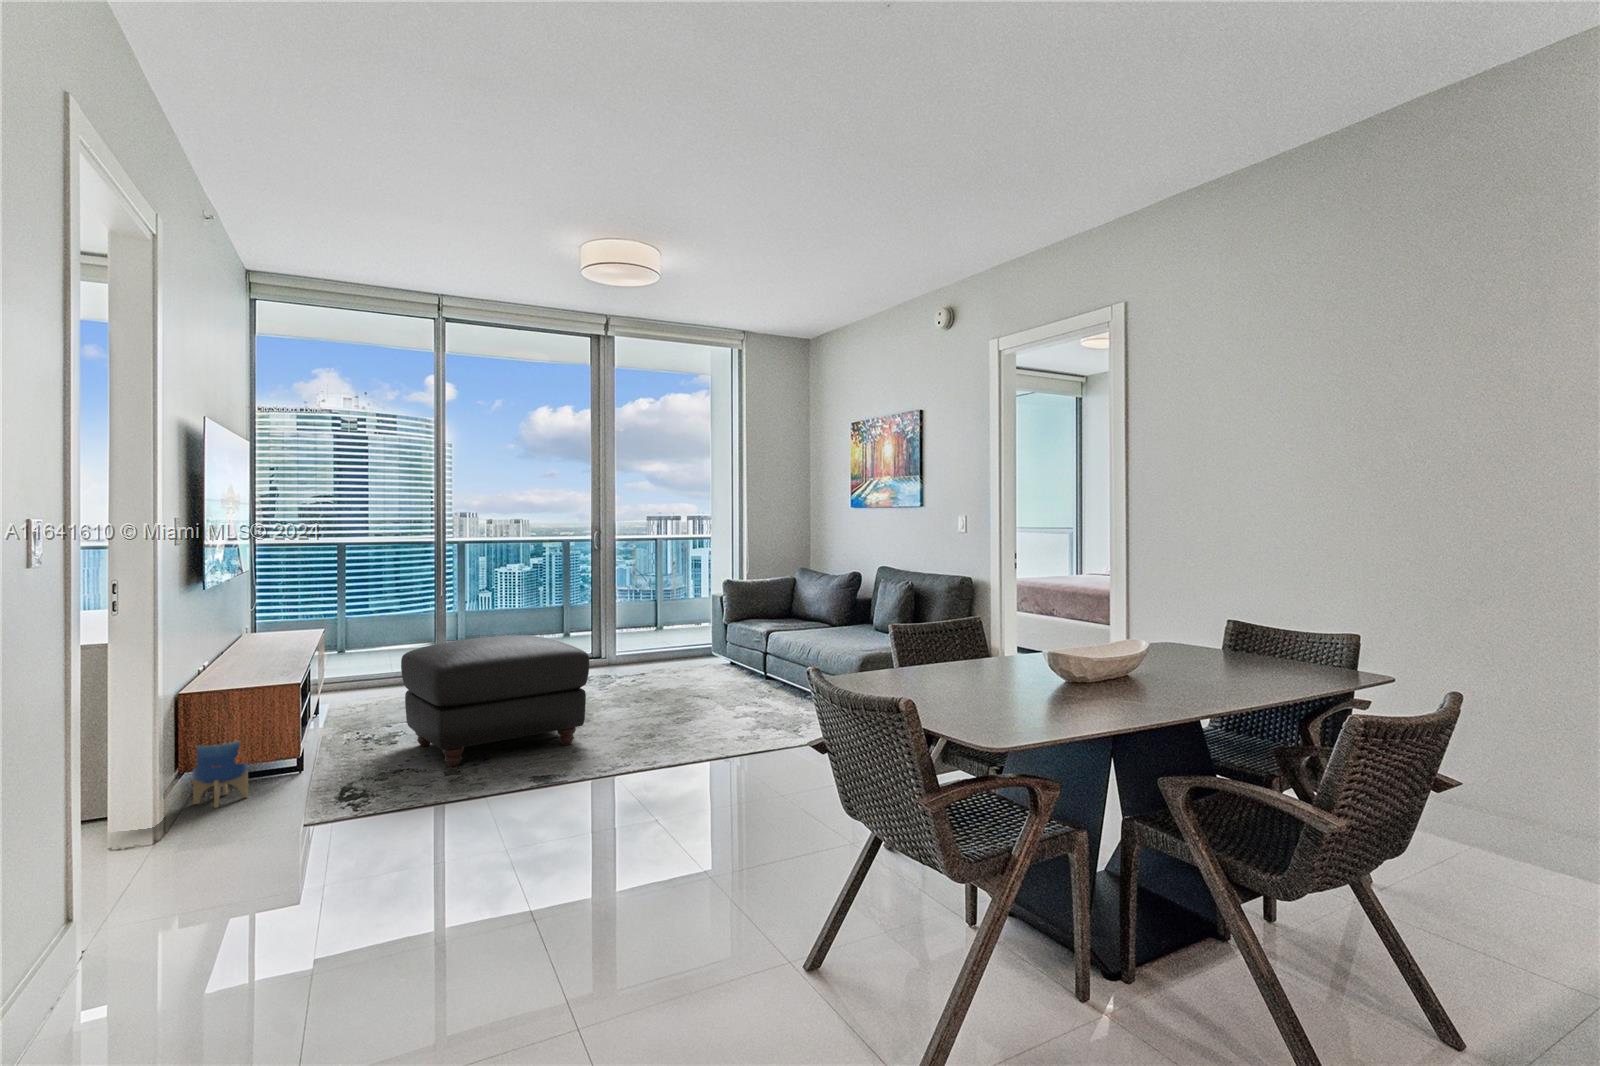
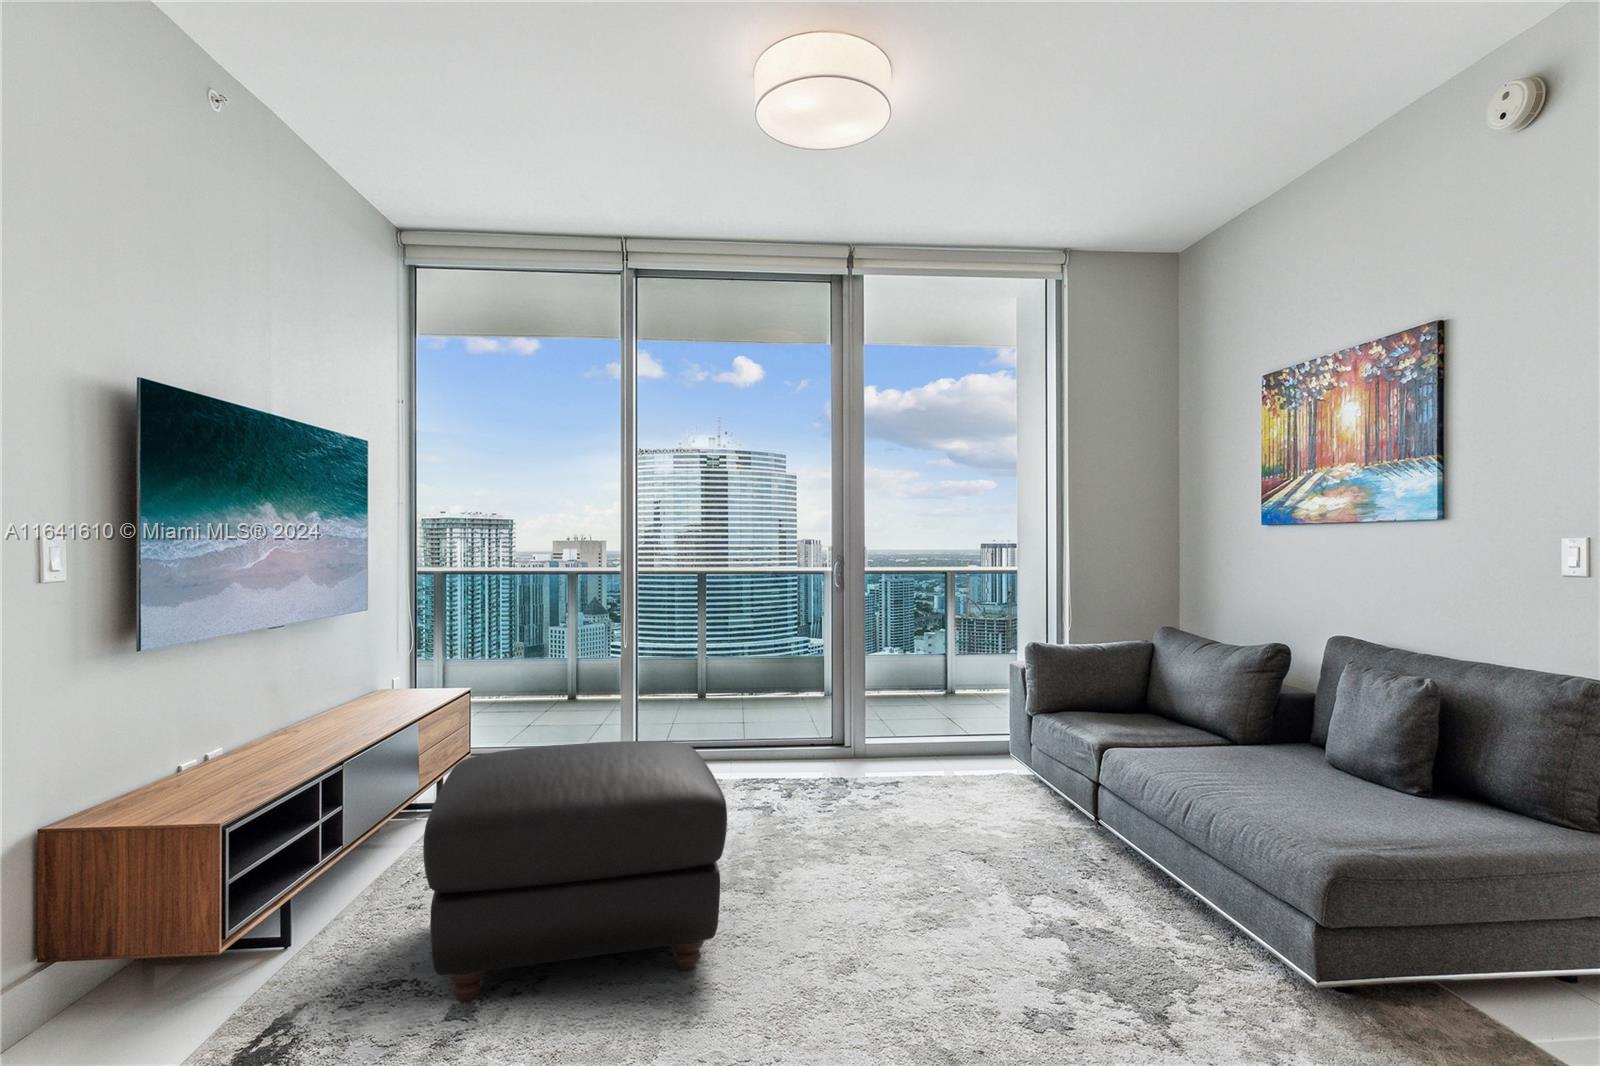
planter: present [193,741,248,808] -> none [29,903,132,1049]

